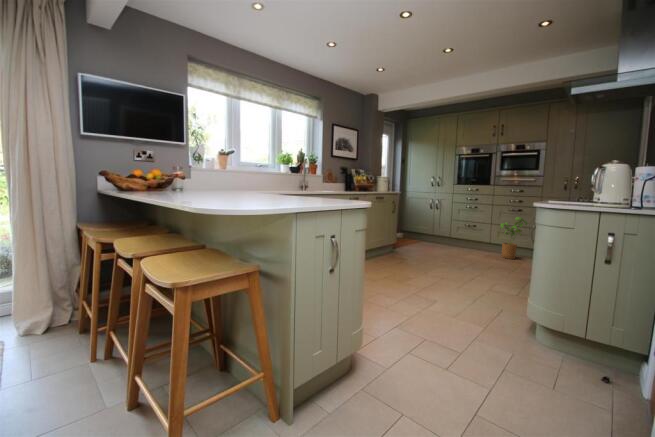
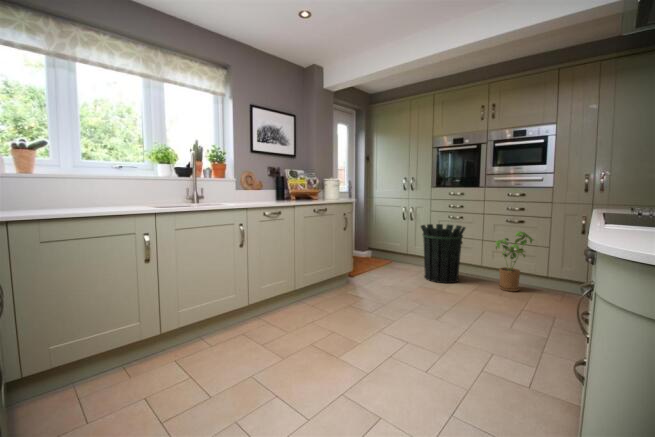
waste bin: none [445,211,479,253] -> present [421,224,465,283]

